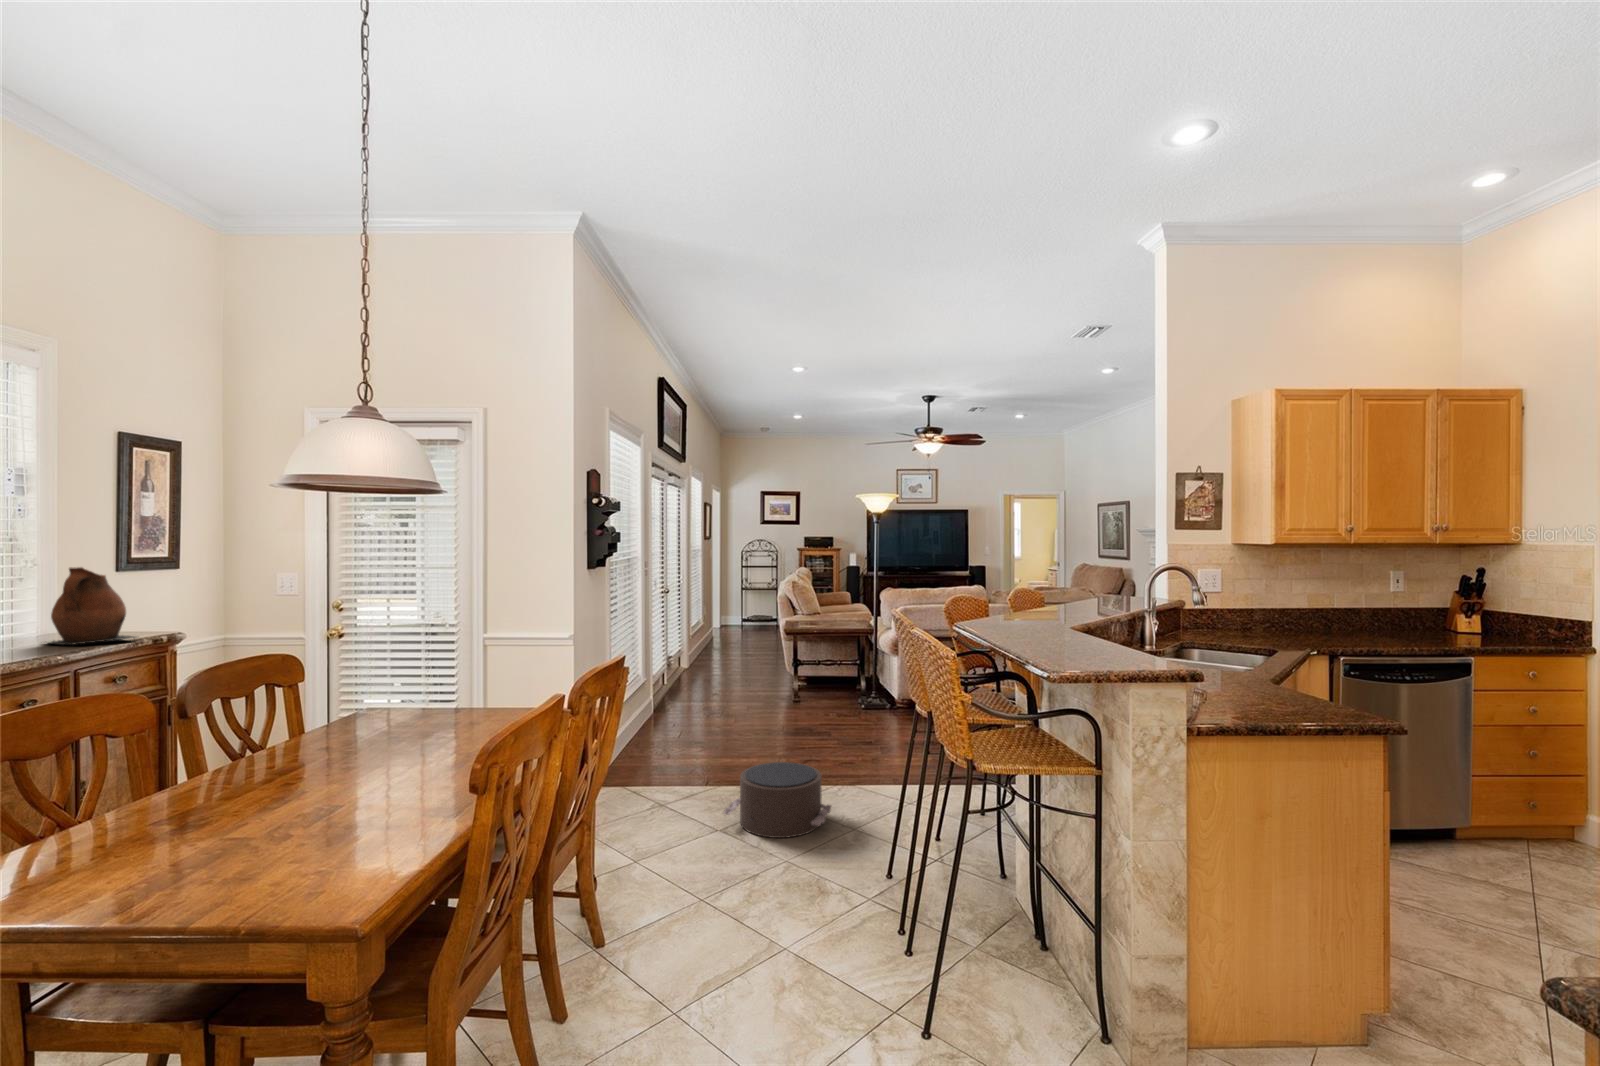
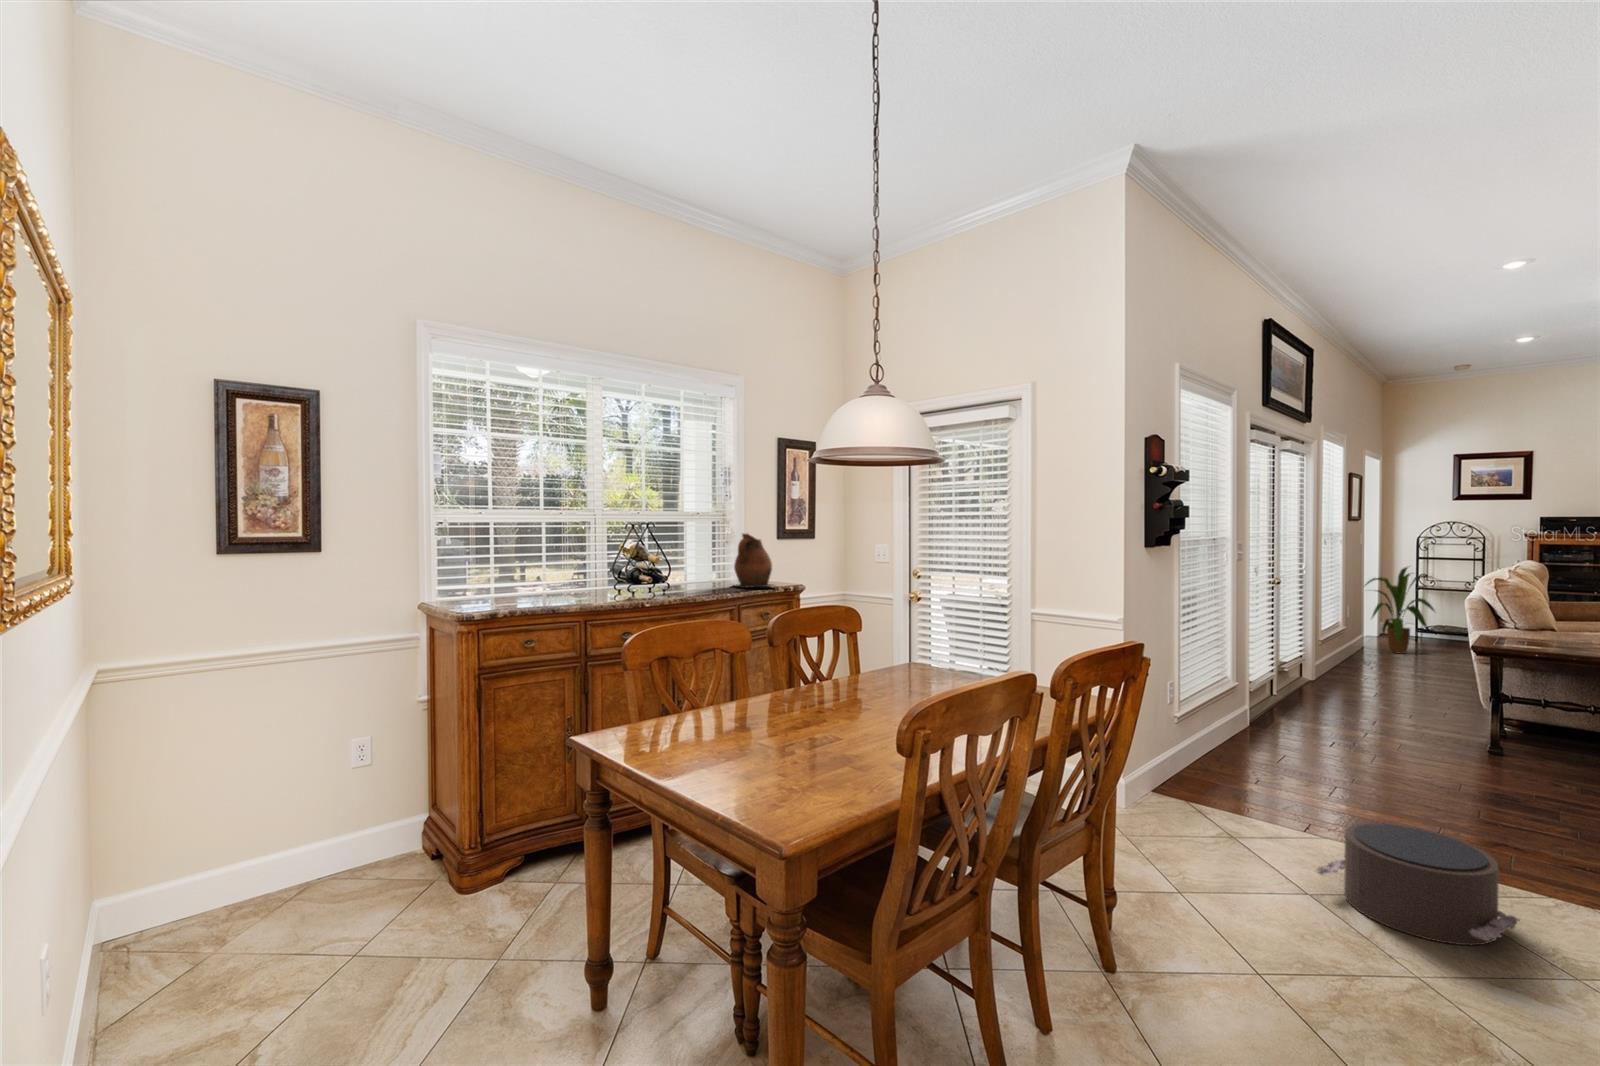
house plant: none [712,573,758,639] -> present [1366,567,1434,654]

